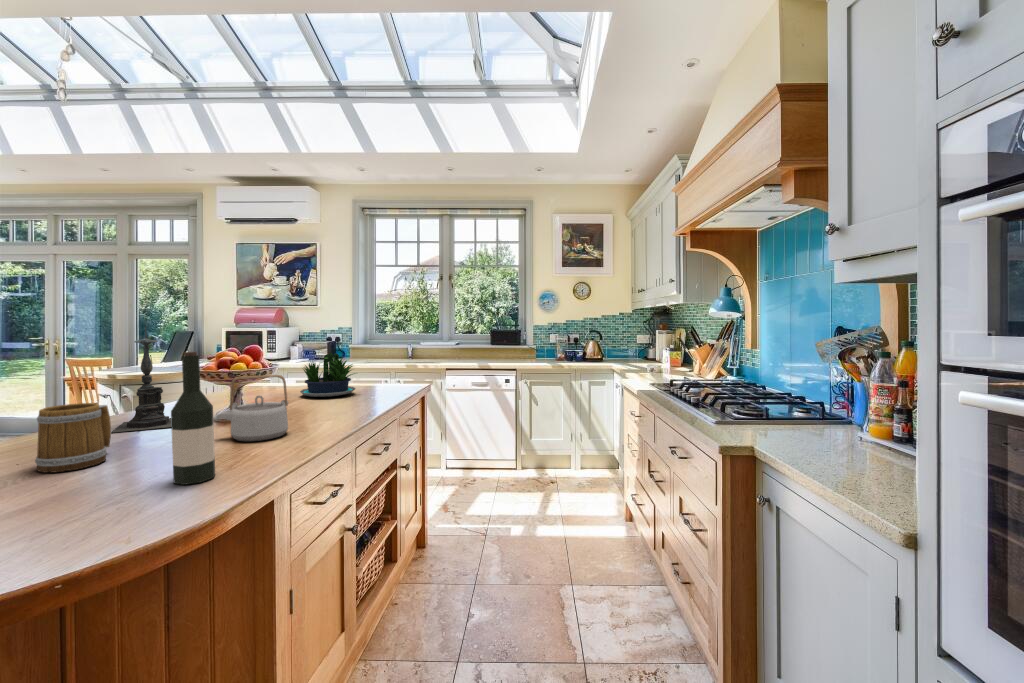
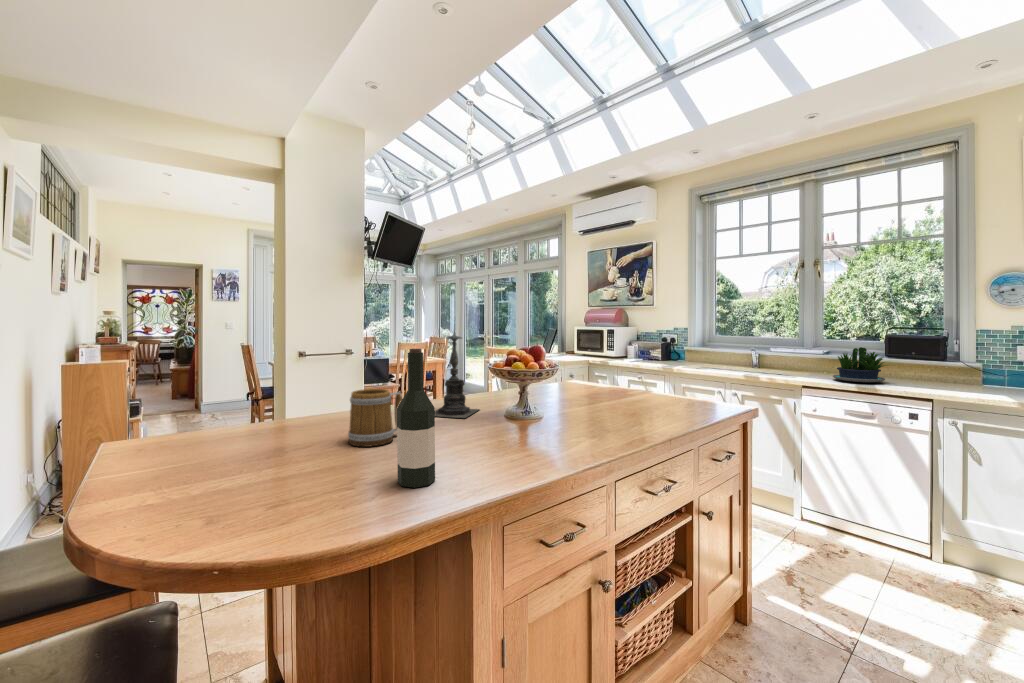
potted plant: present [300,353,355,397] -> present [833,347,886,382]
teapot: present [218,375,288,441] -> none [481,377,544,449]

